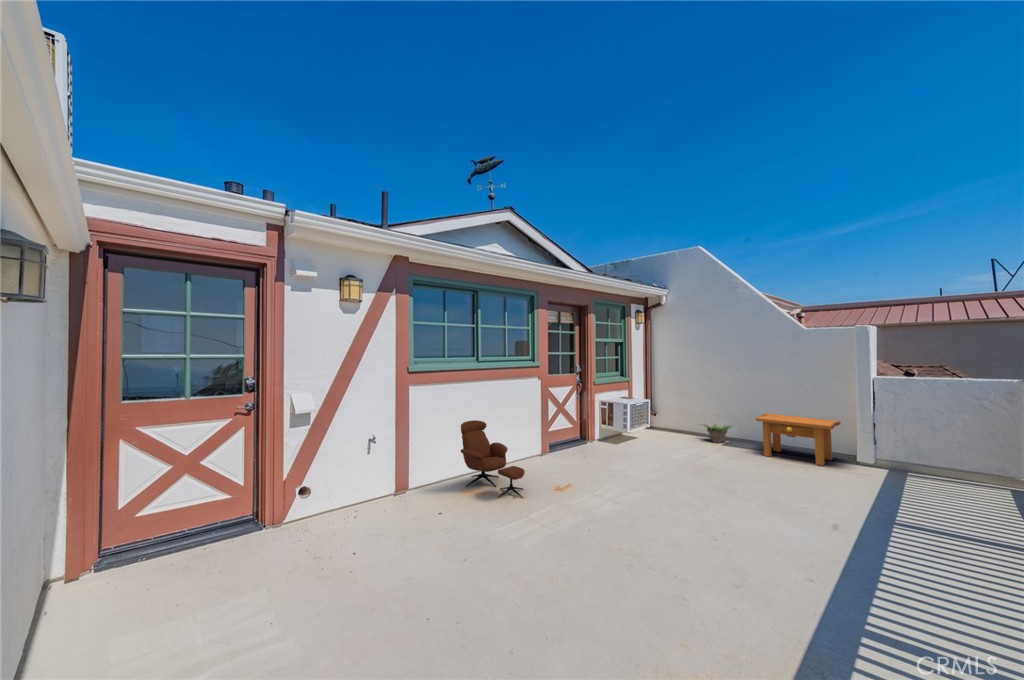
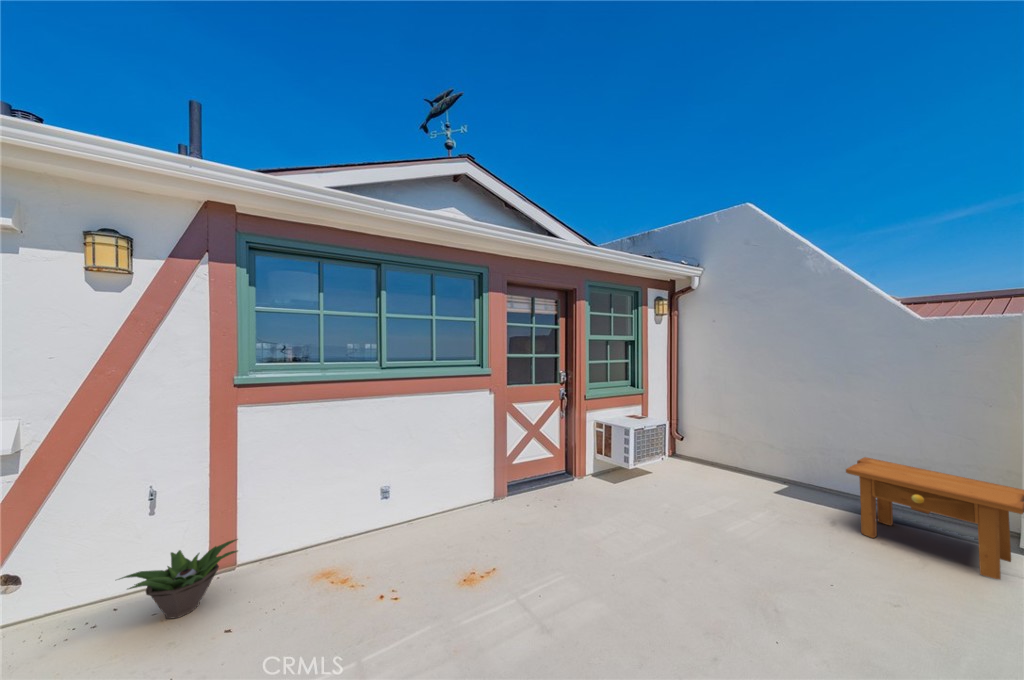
lounge chair: present [461,420,525,497] -> none [319,456,403,617]
decorative plant: present [705,424,731,443] -> present [120,539,238,619]

